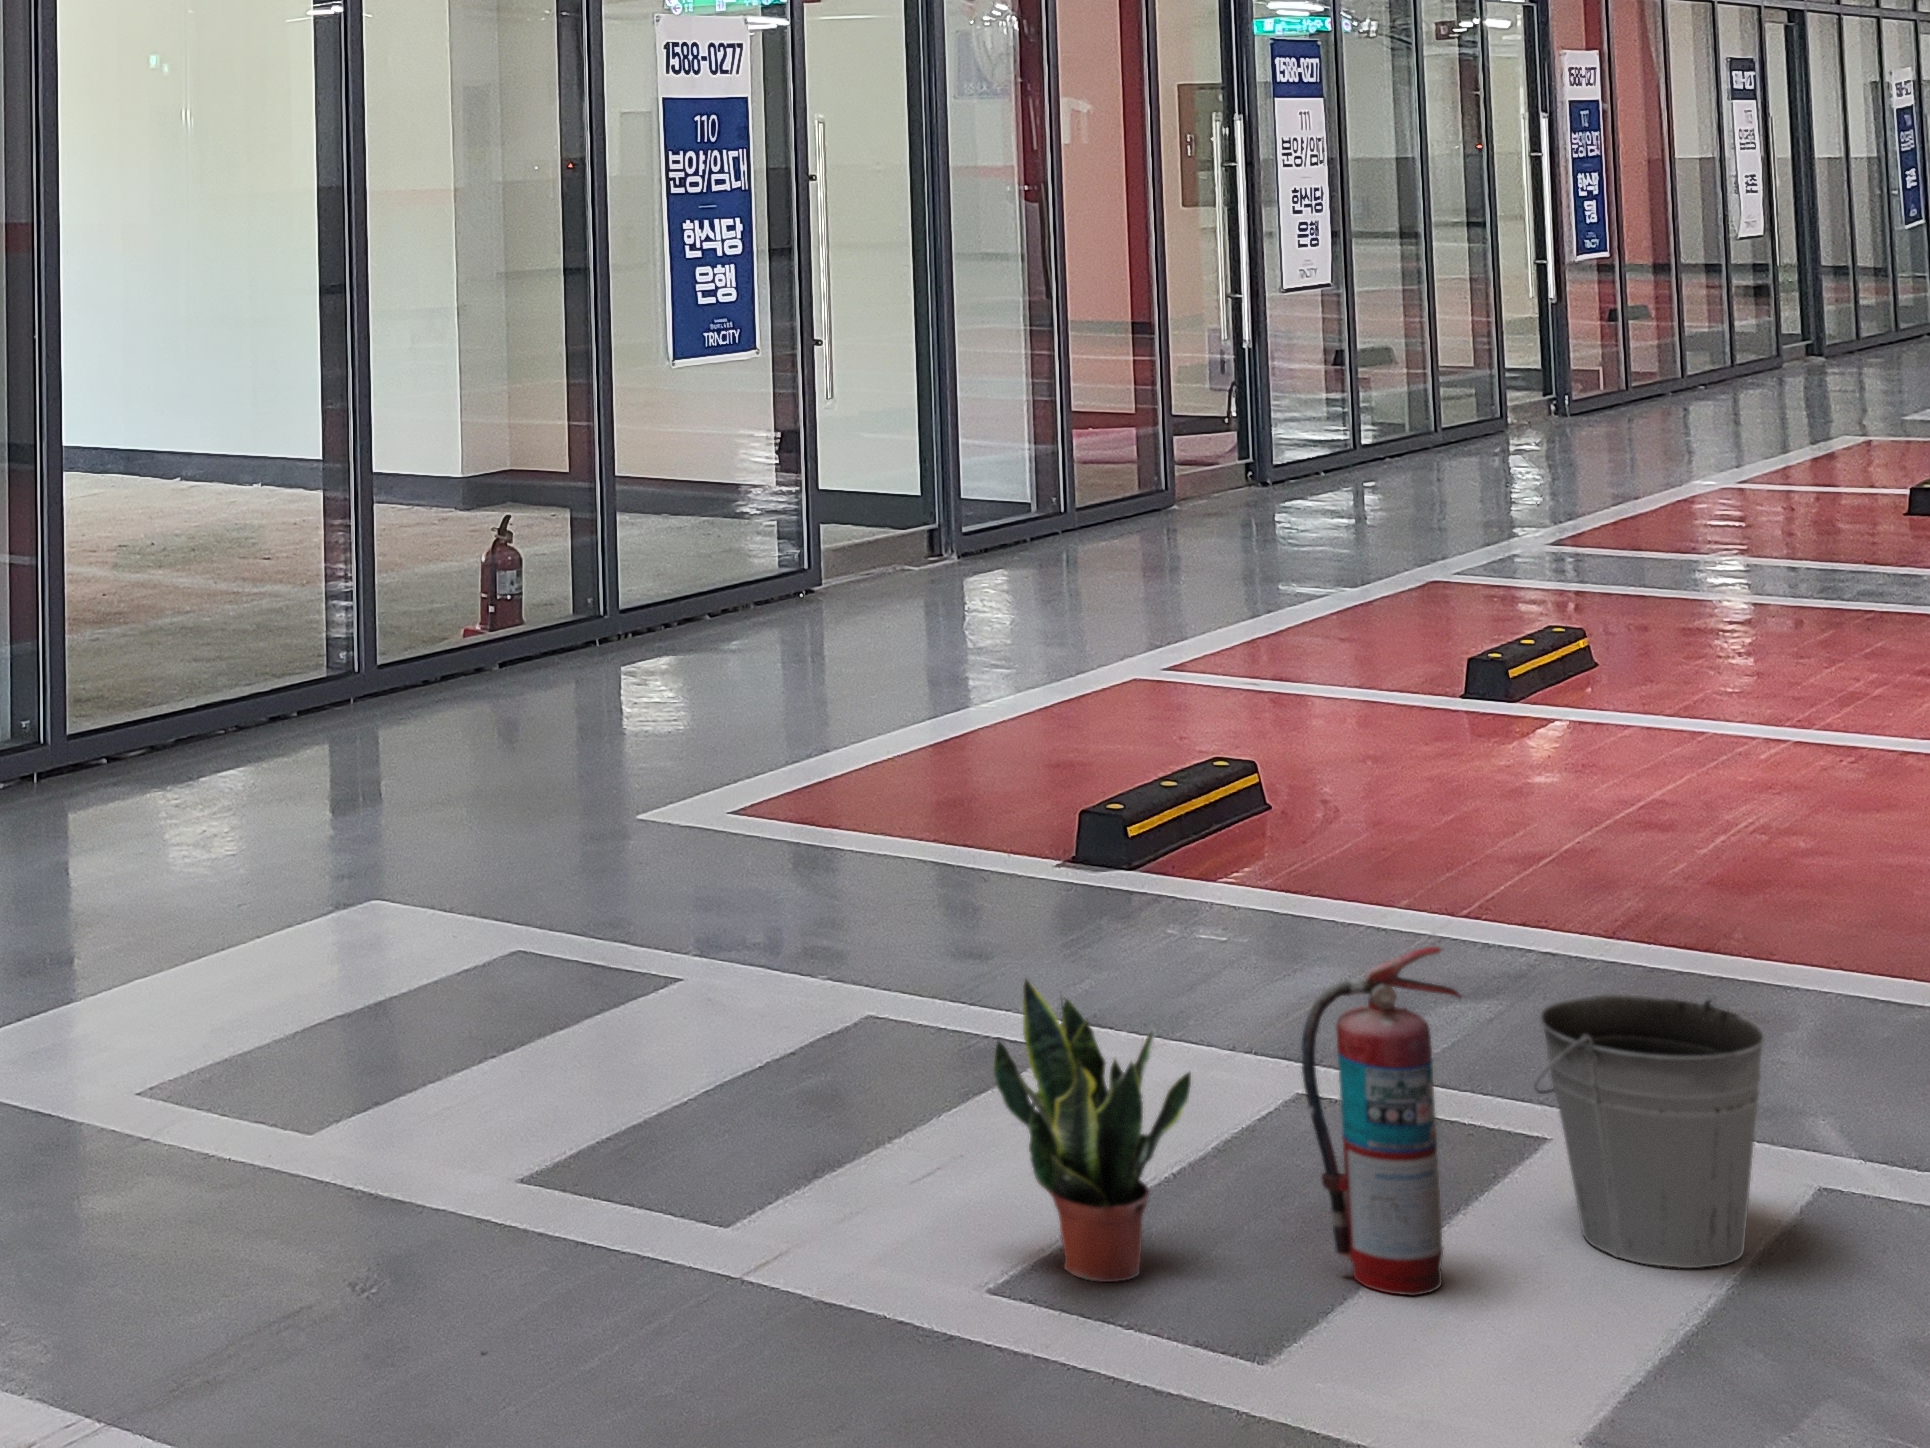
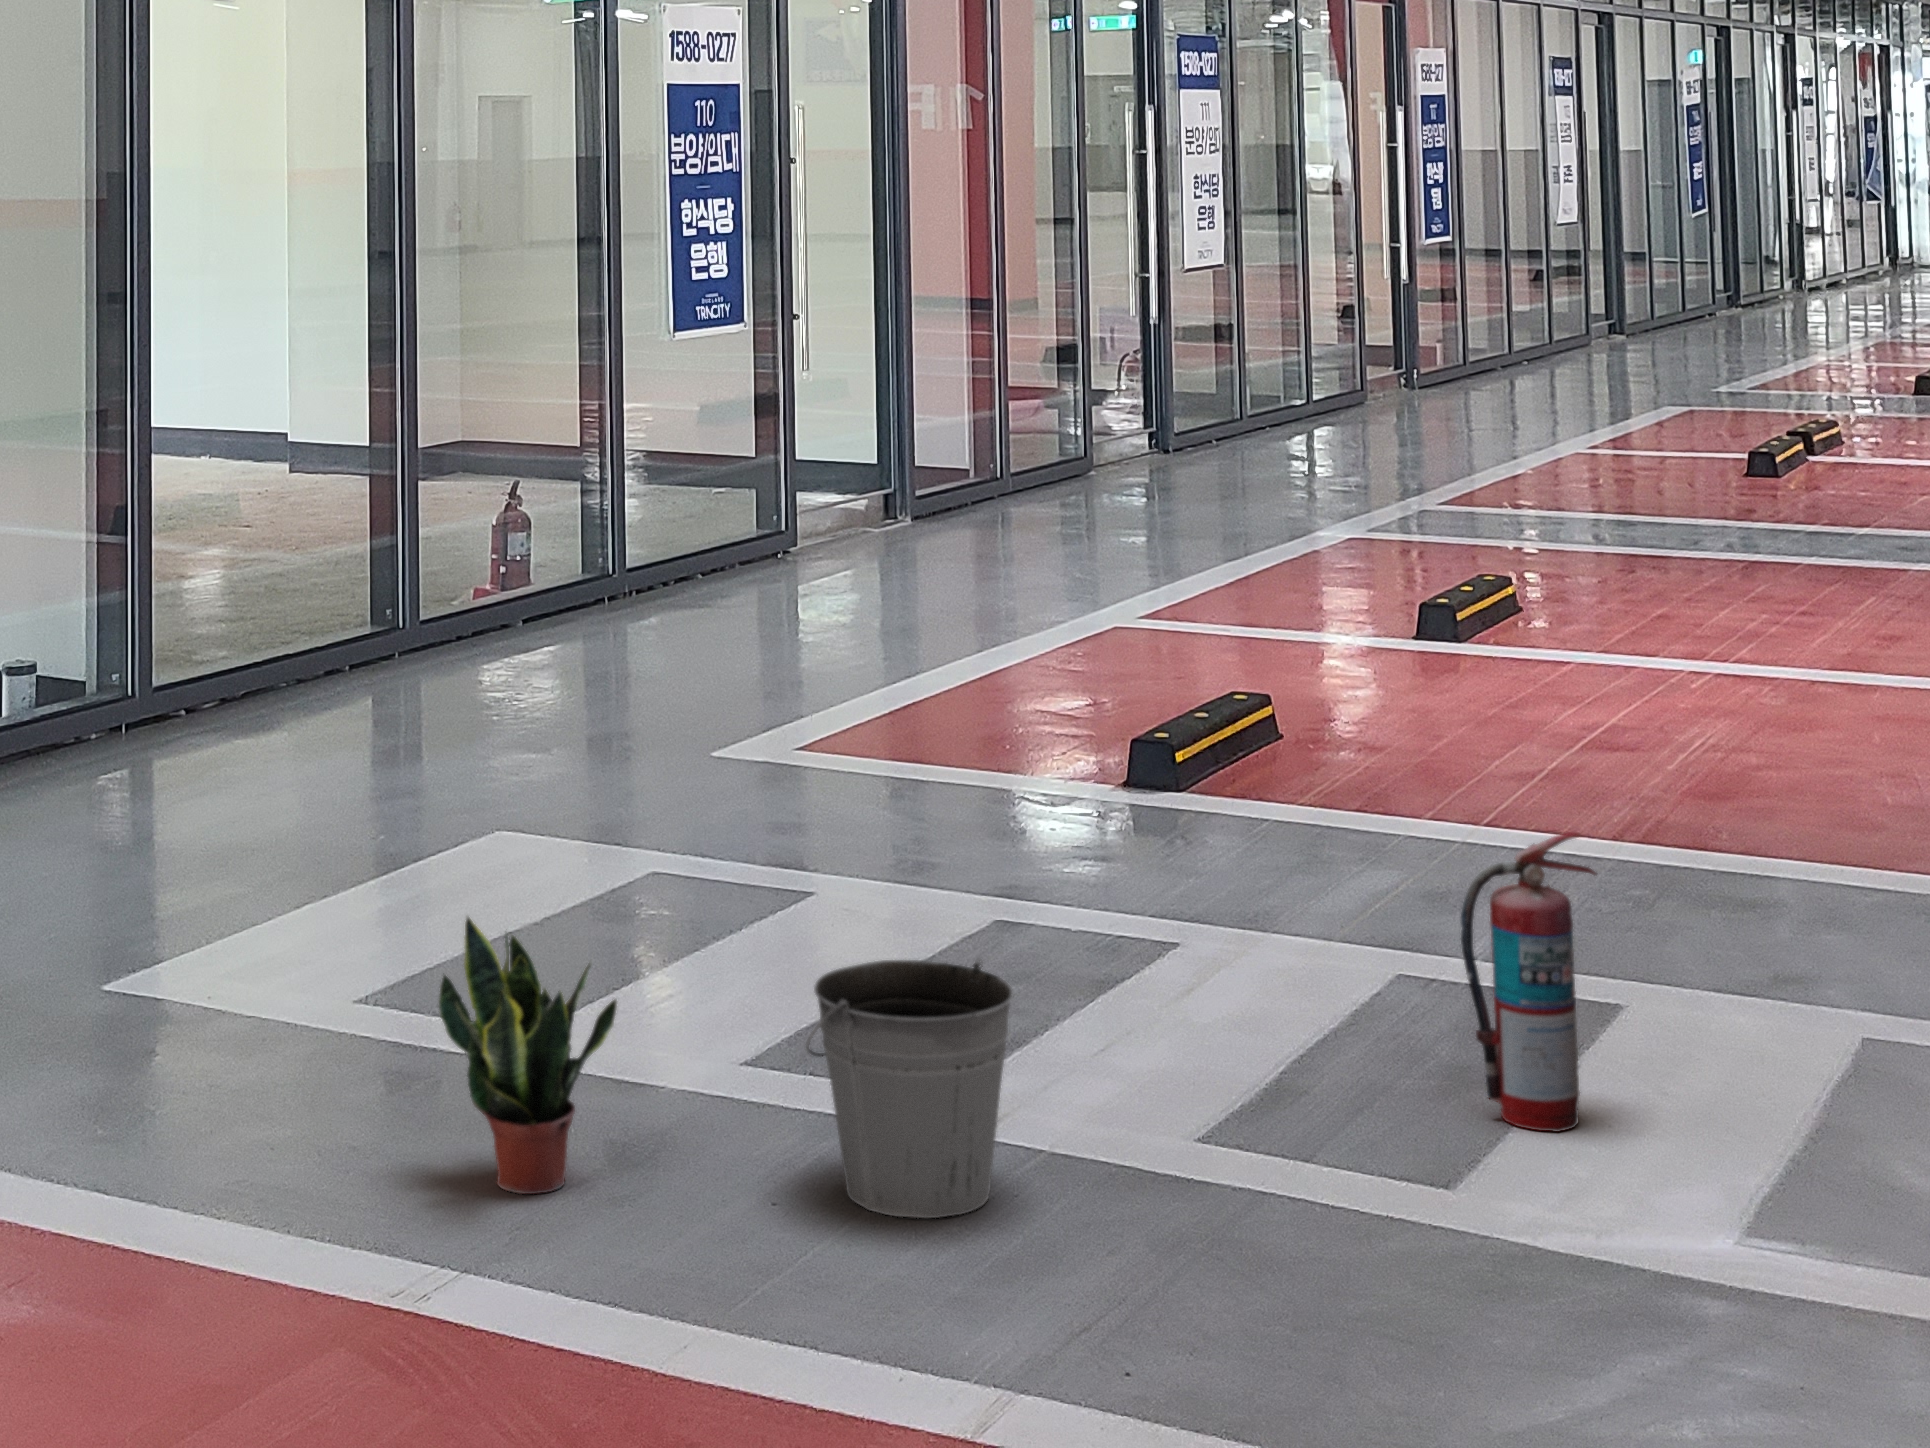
potted plant: present [994,979,1191,1282] -> present [439,917,617,1194]
bucket: present [1534,994,1766,1268] -> present [806,959,1013,1218]

